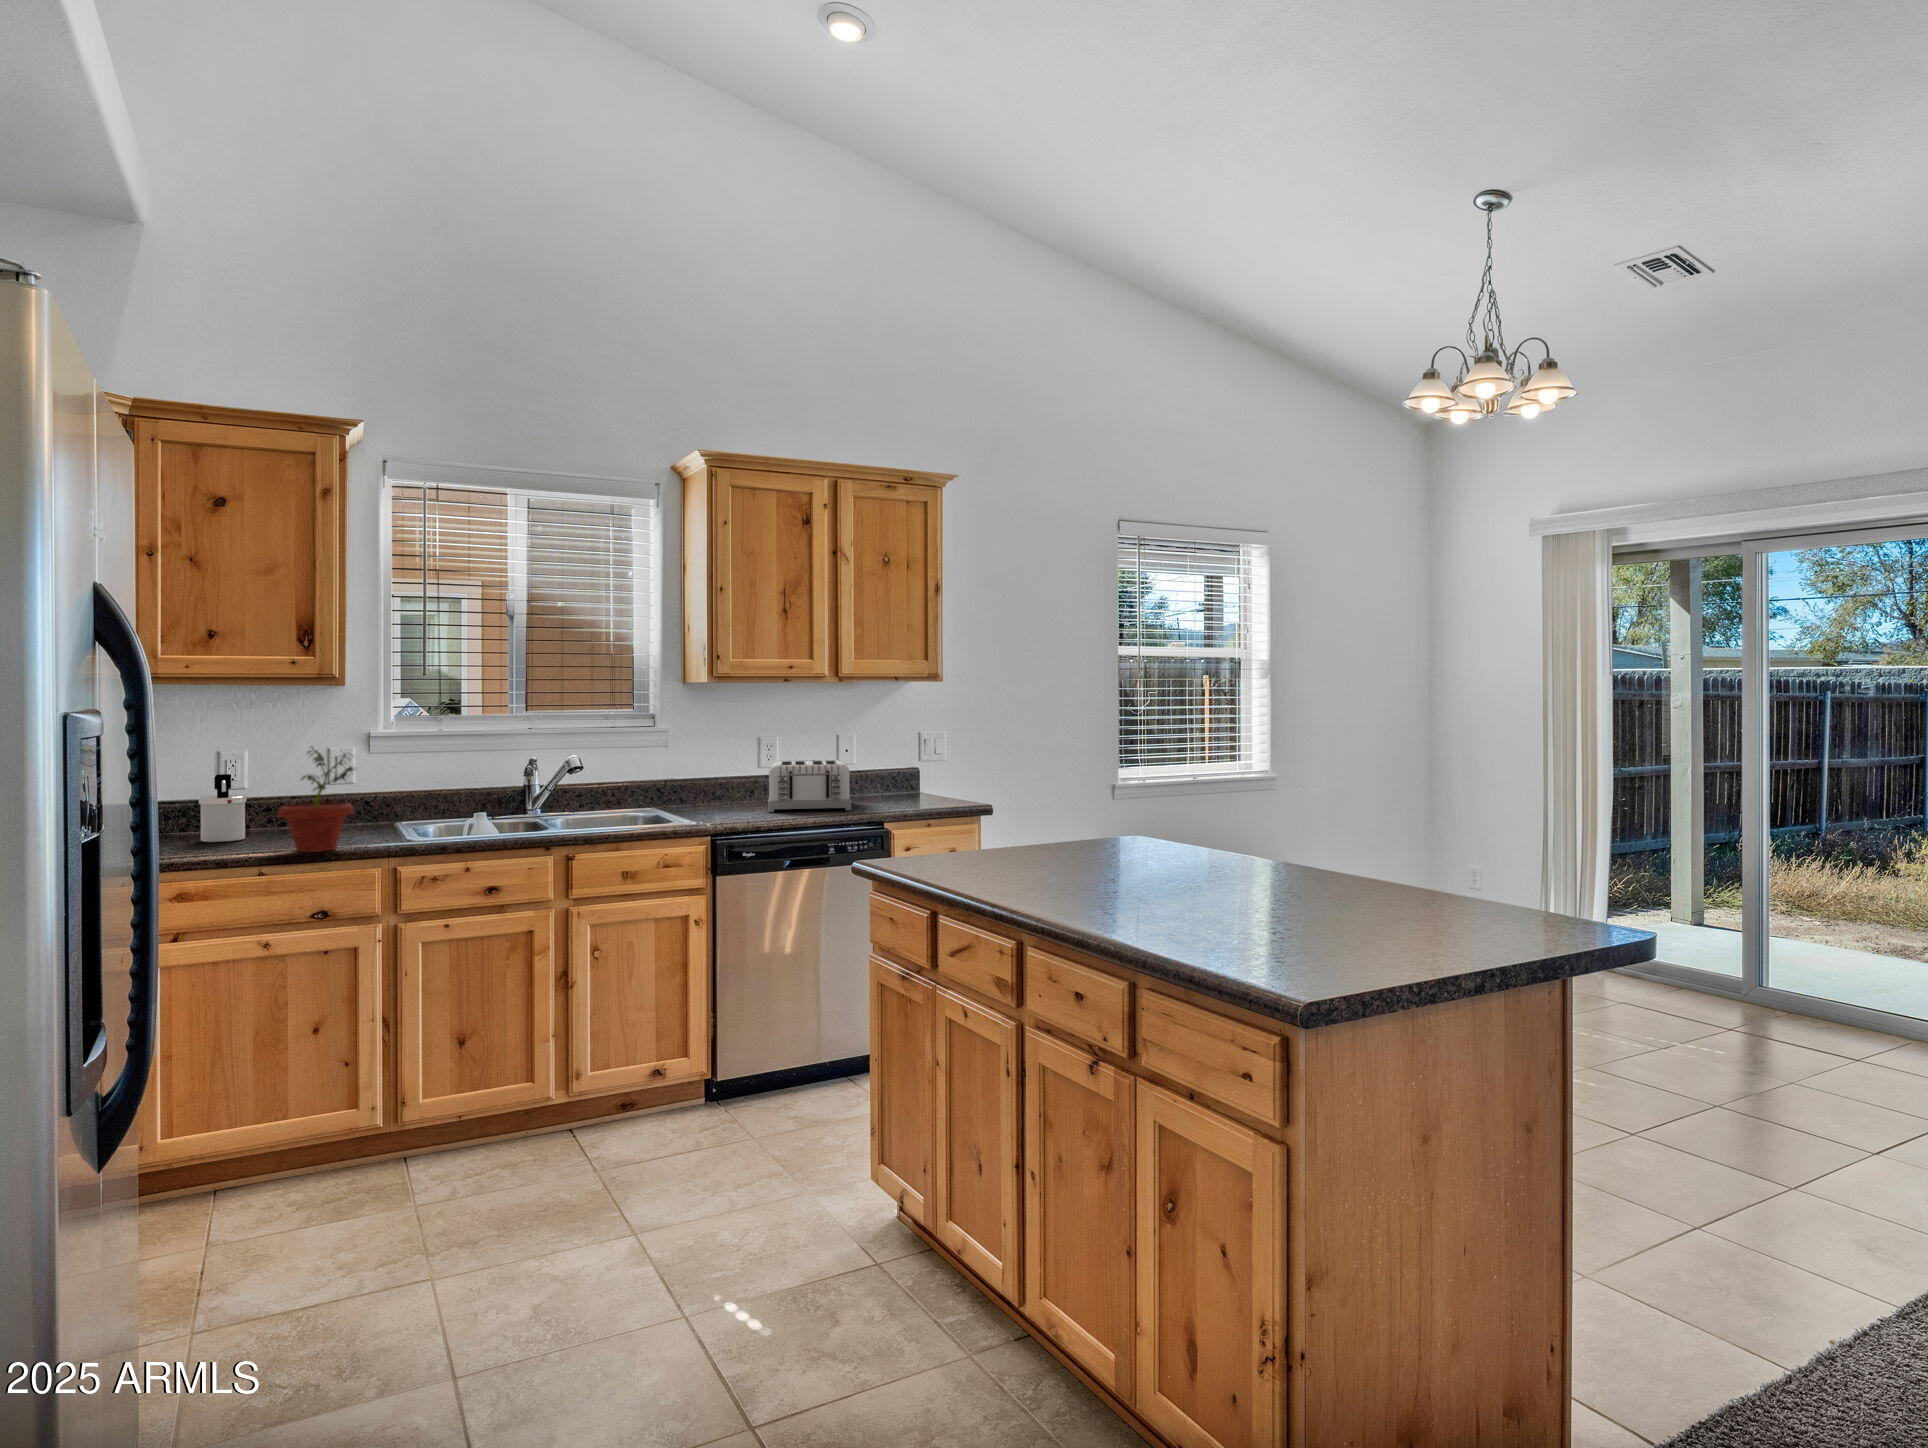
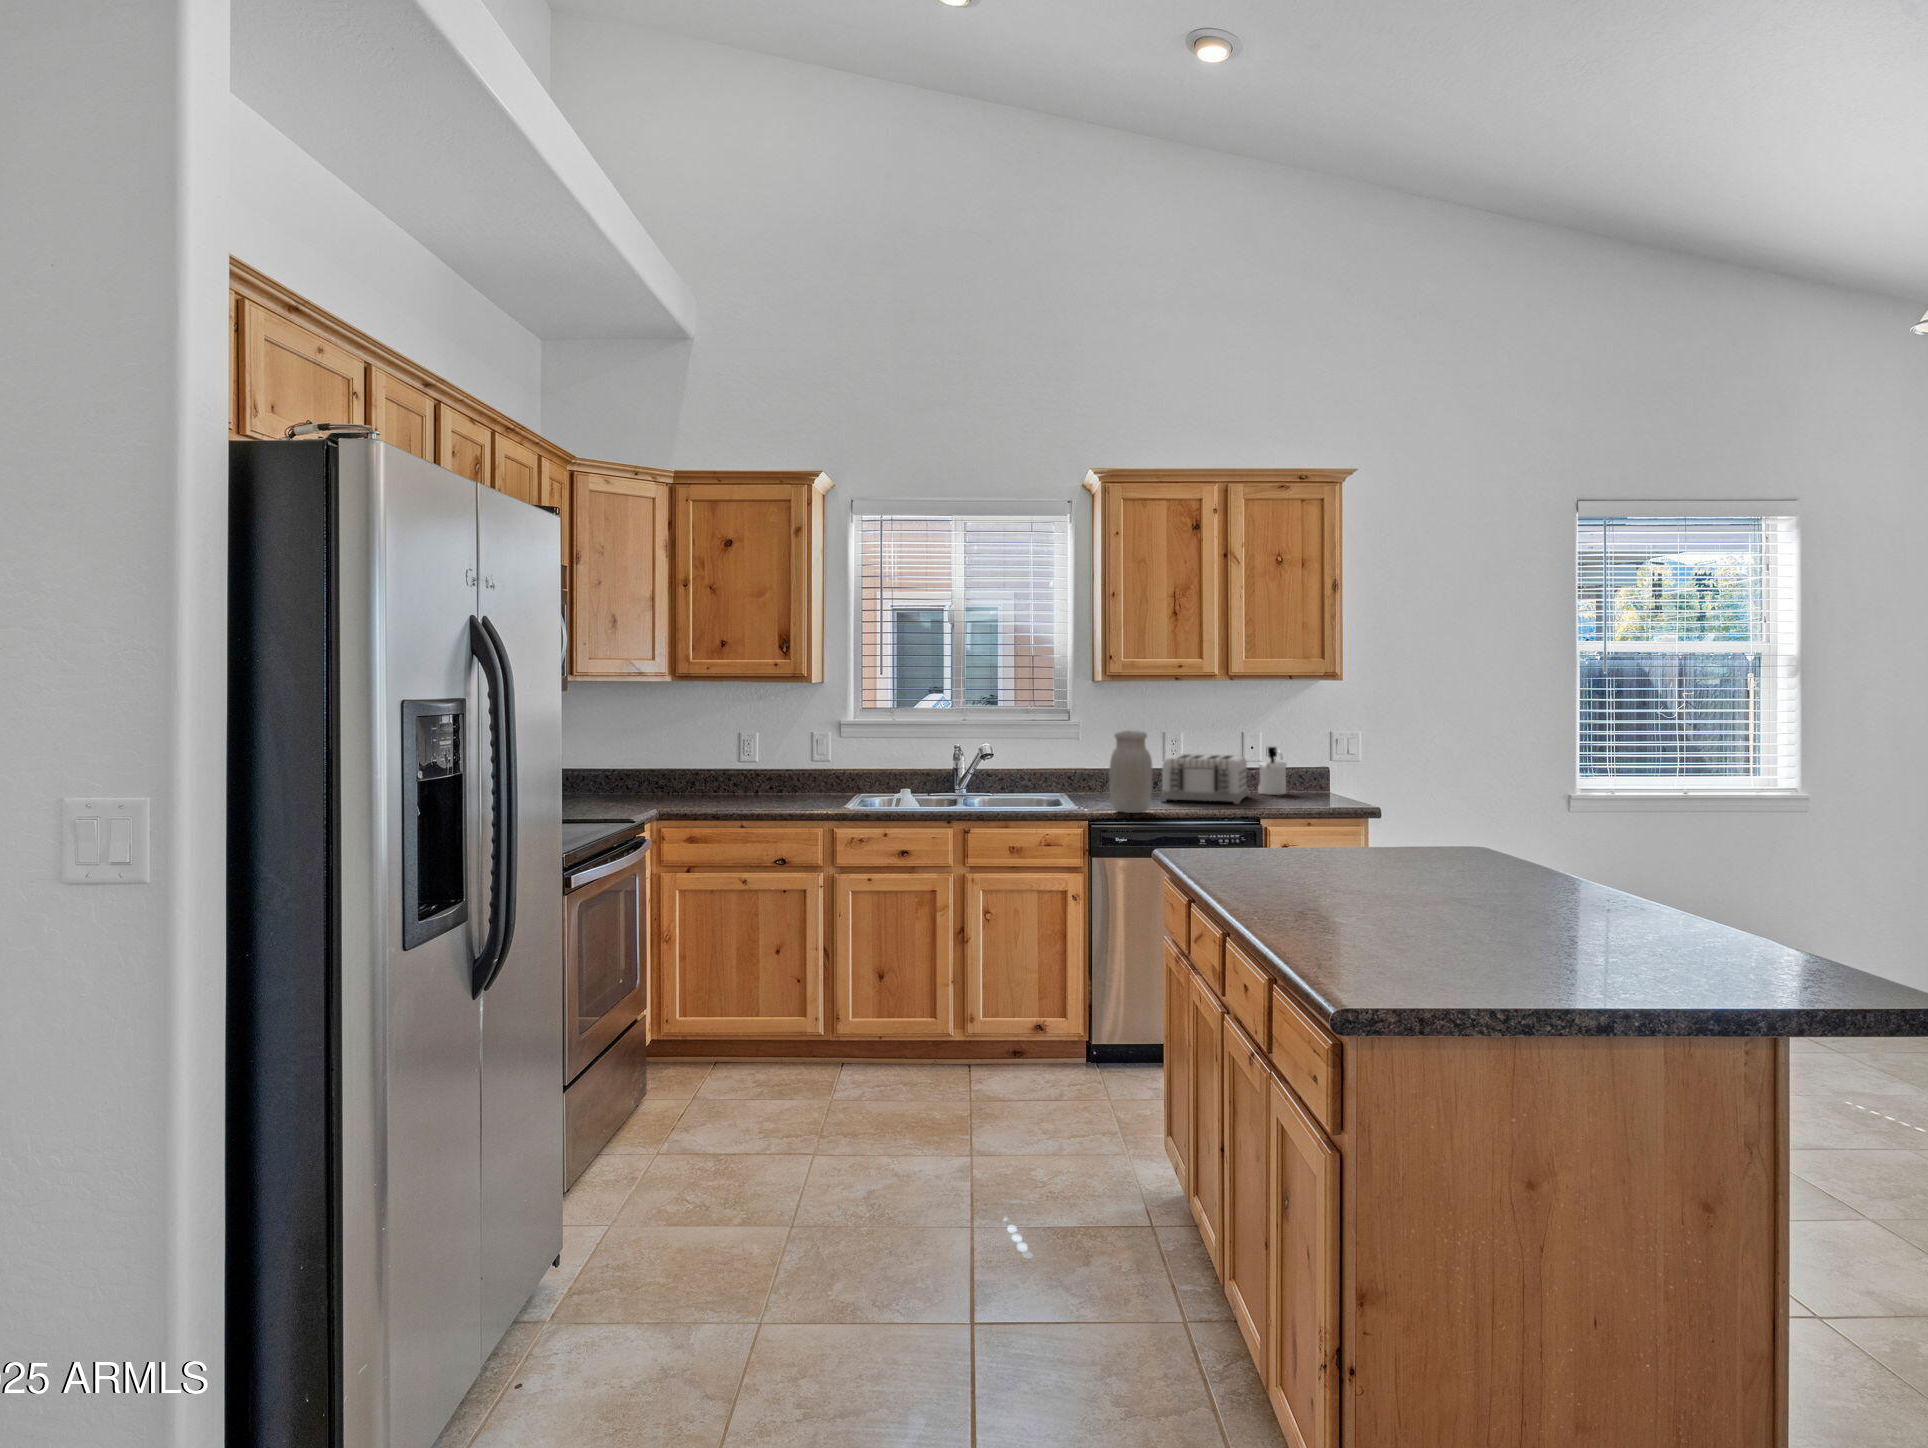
jar: none [730,737,777,825] -> present [1109,731,1153,813]
potted plant: present [278,747,355,852] -> none [753,729,808,812]
soap dispenser: present [199,774,247,842] -> present [1258,747,1287,795]

